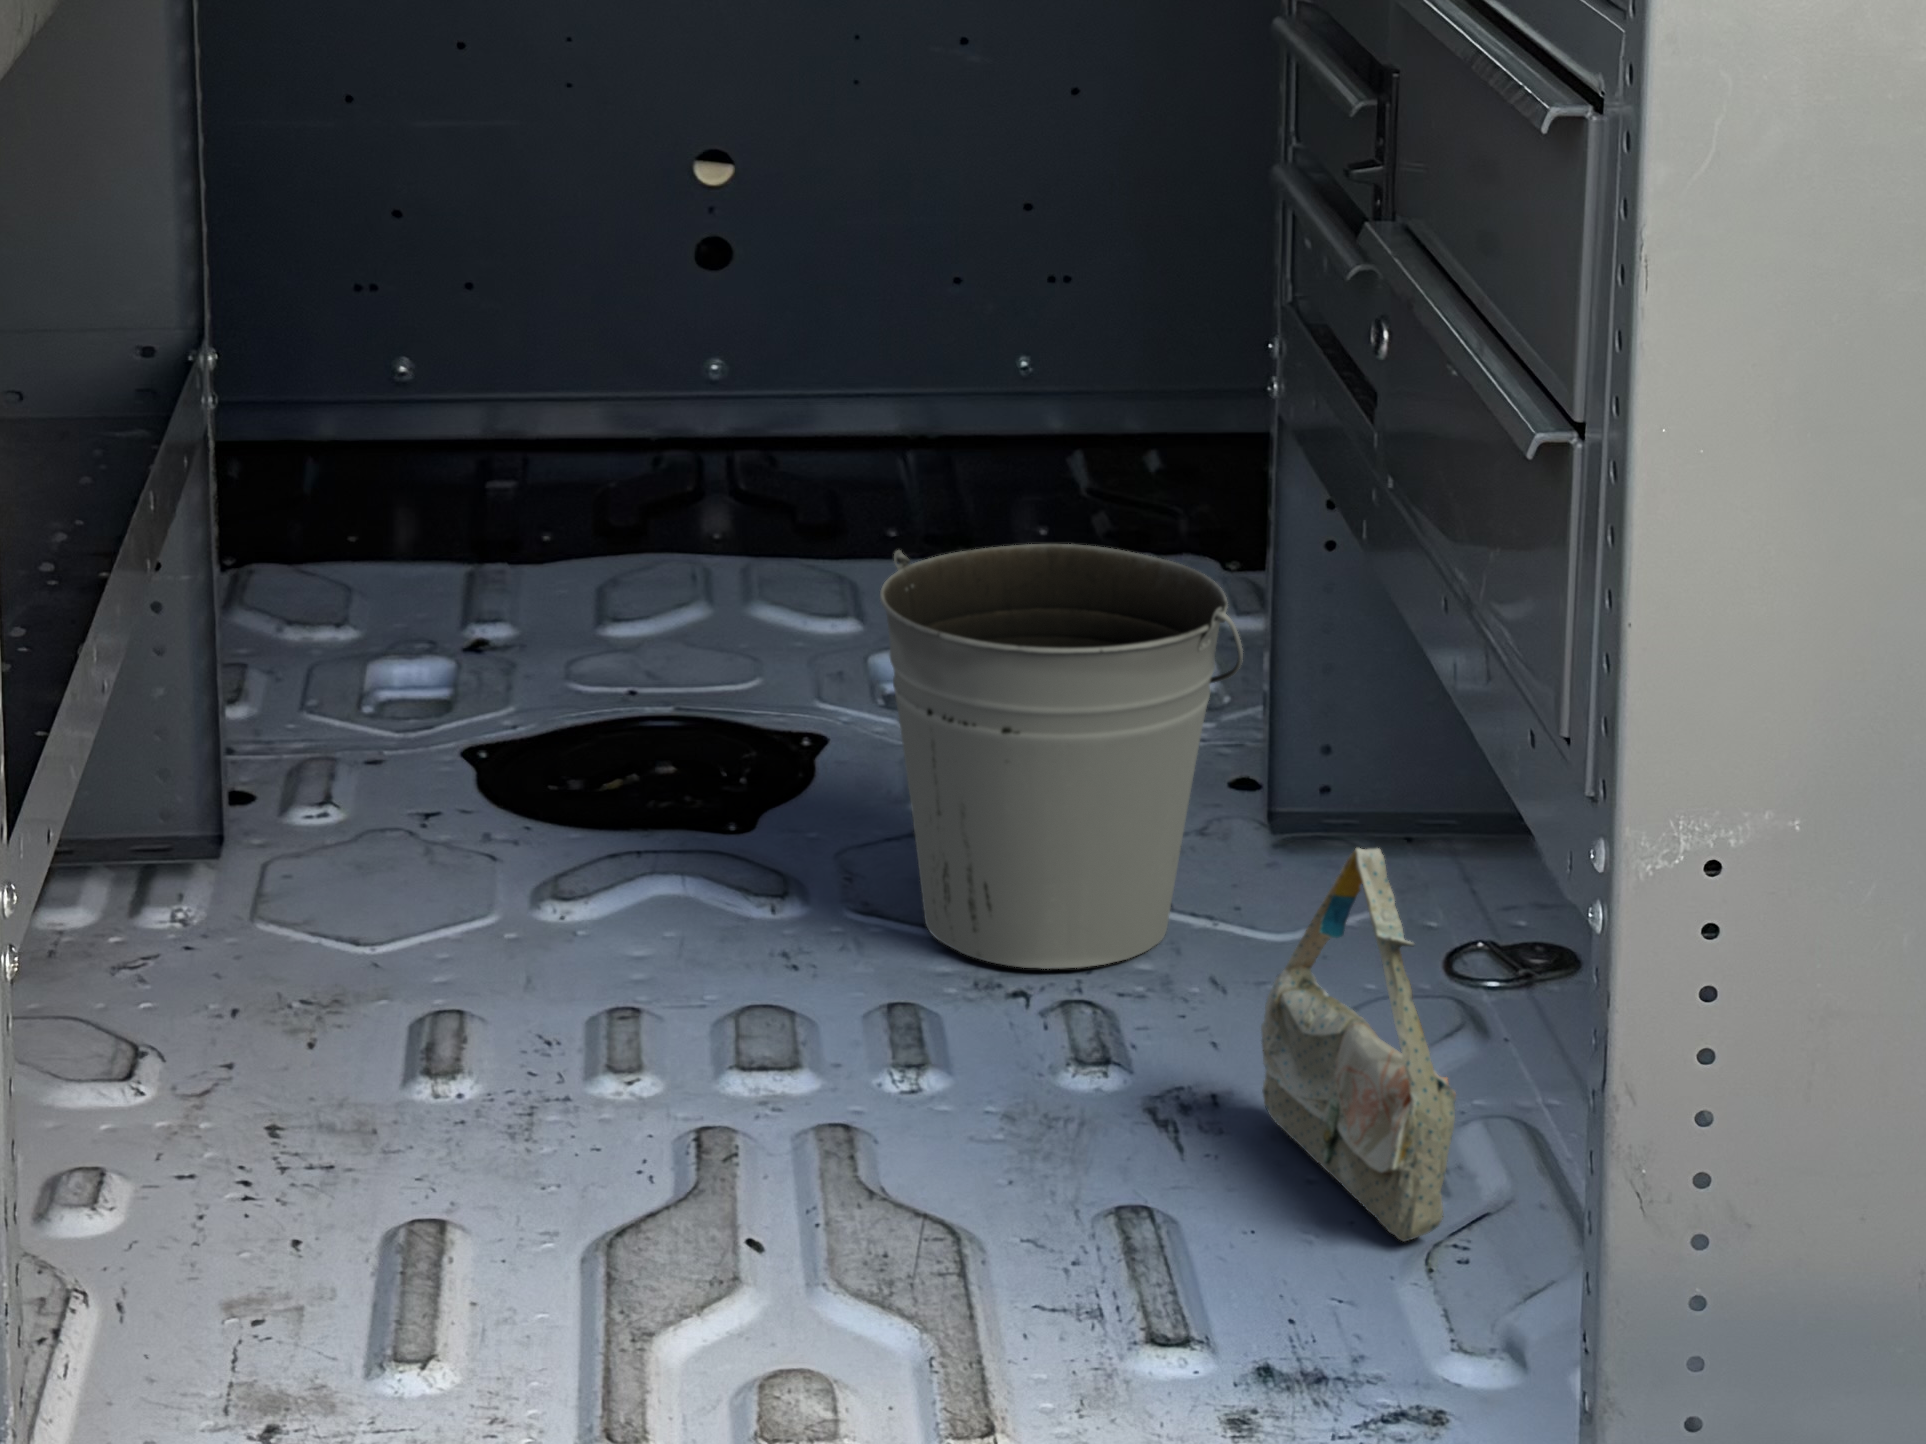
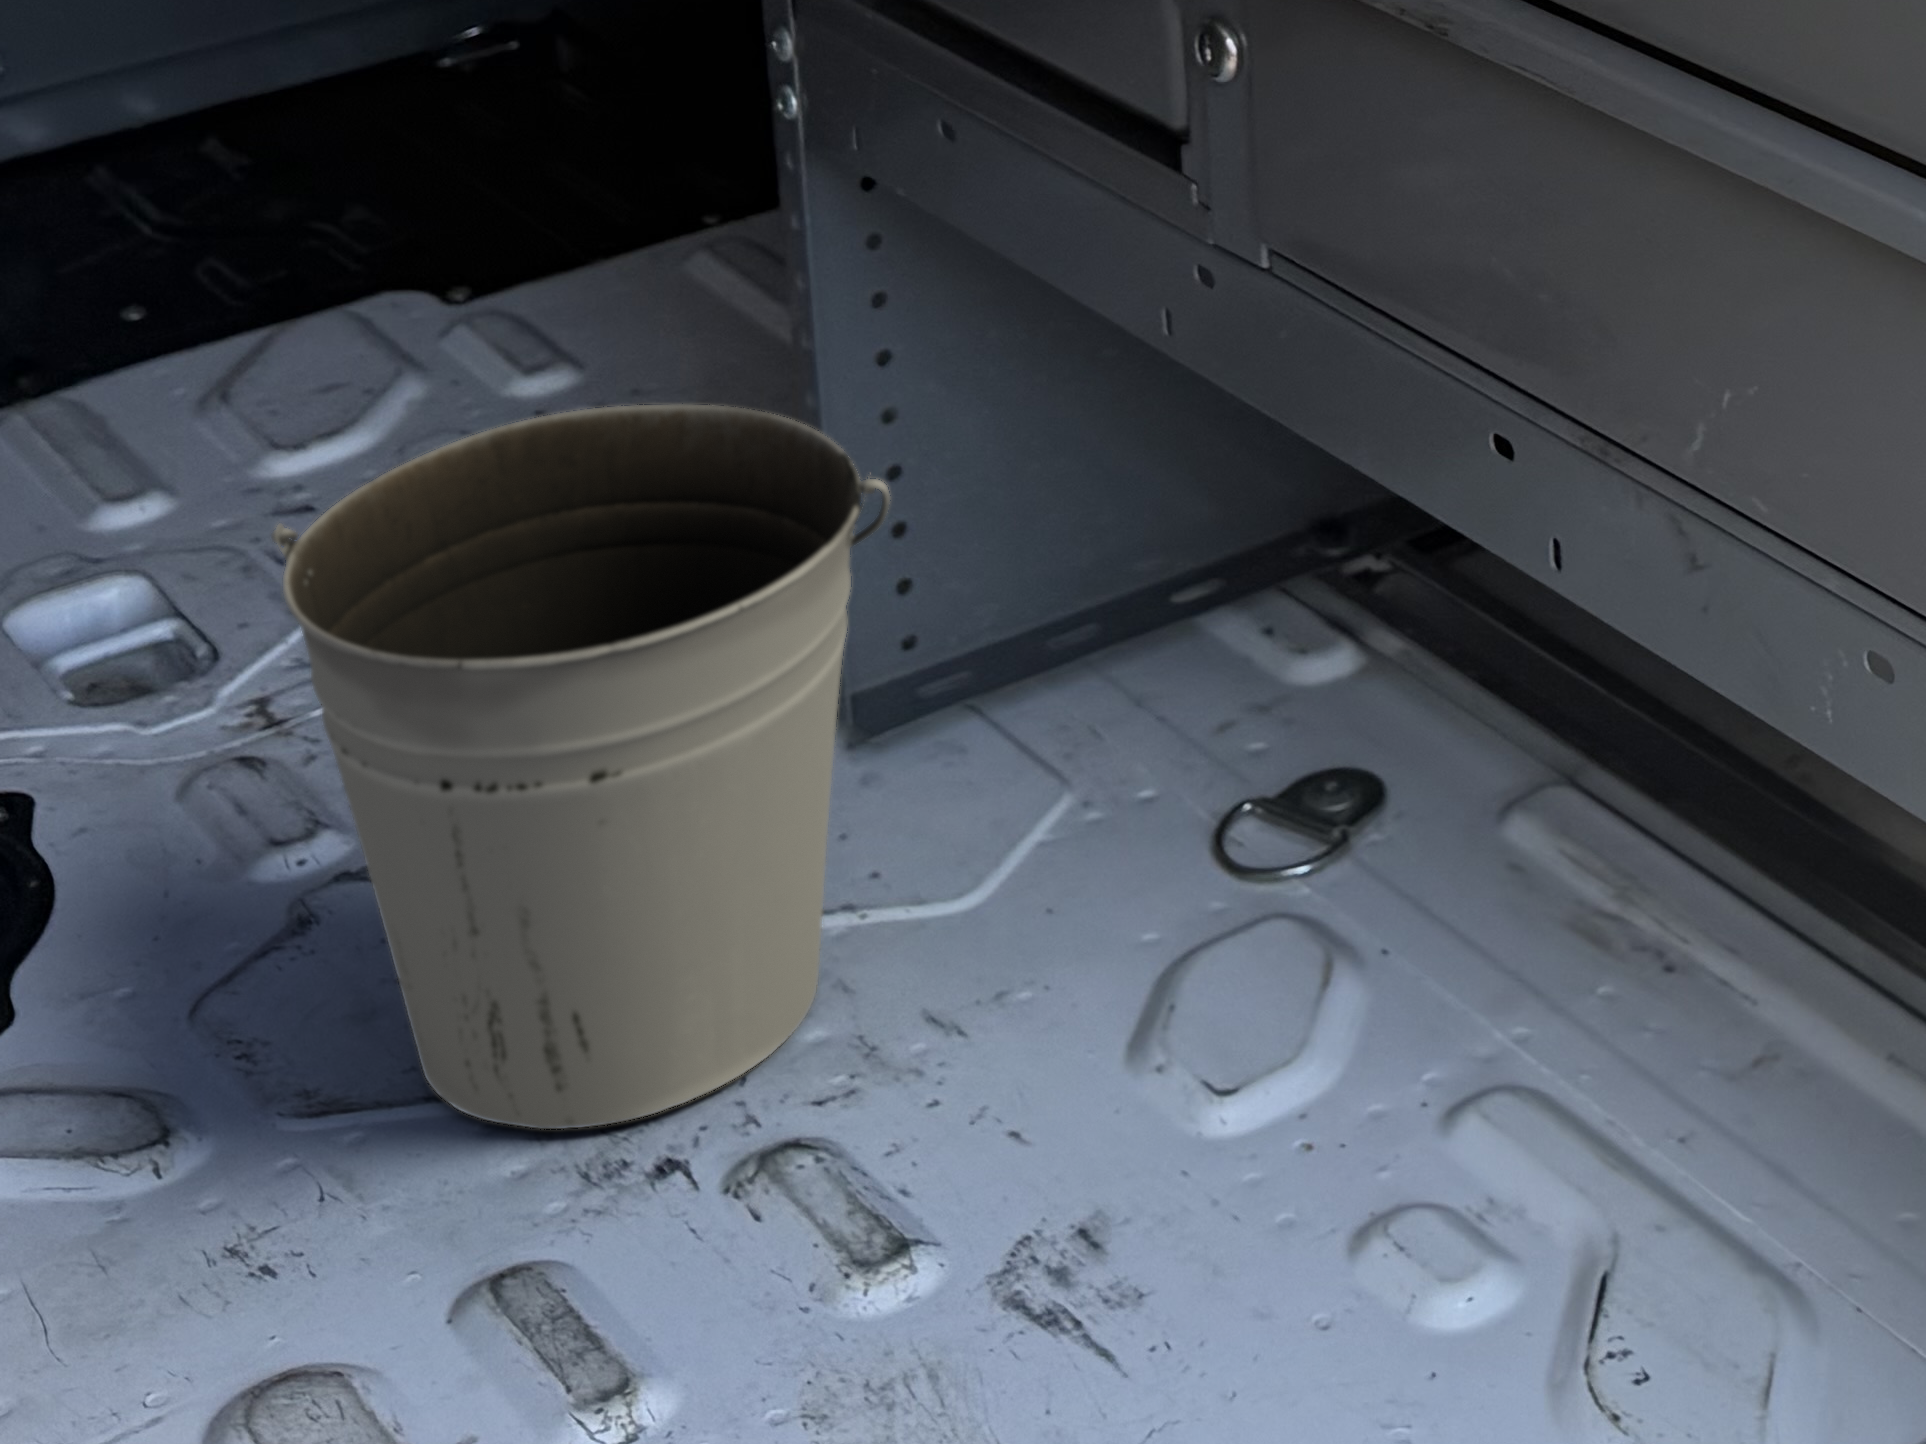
bag: present [1261,848,1456,1241] -> none [1174,812,1582,1372]

